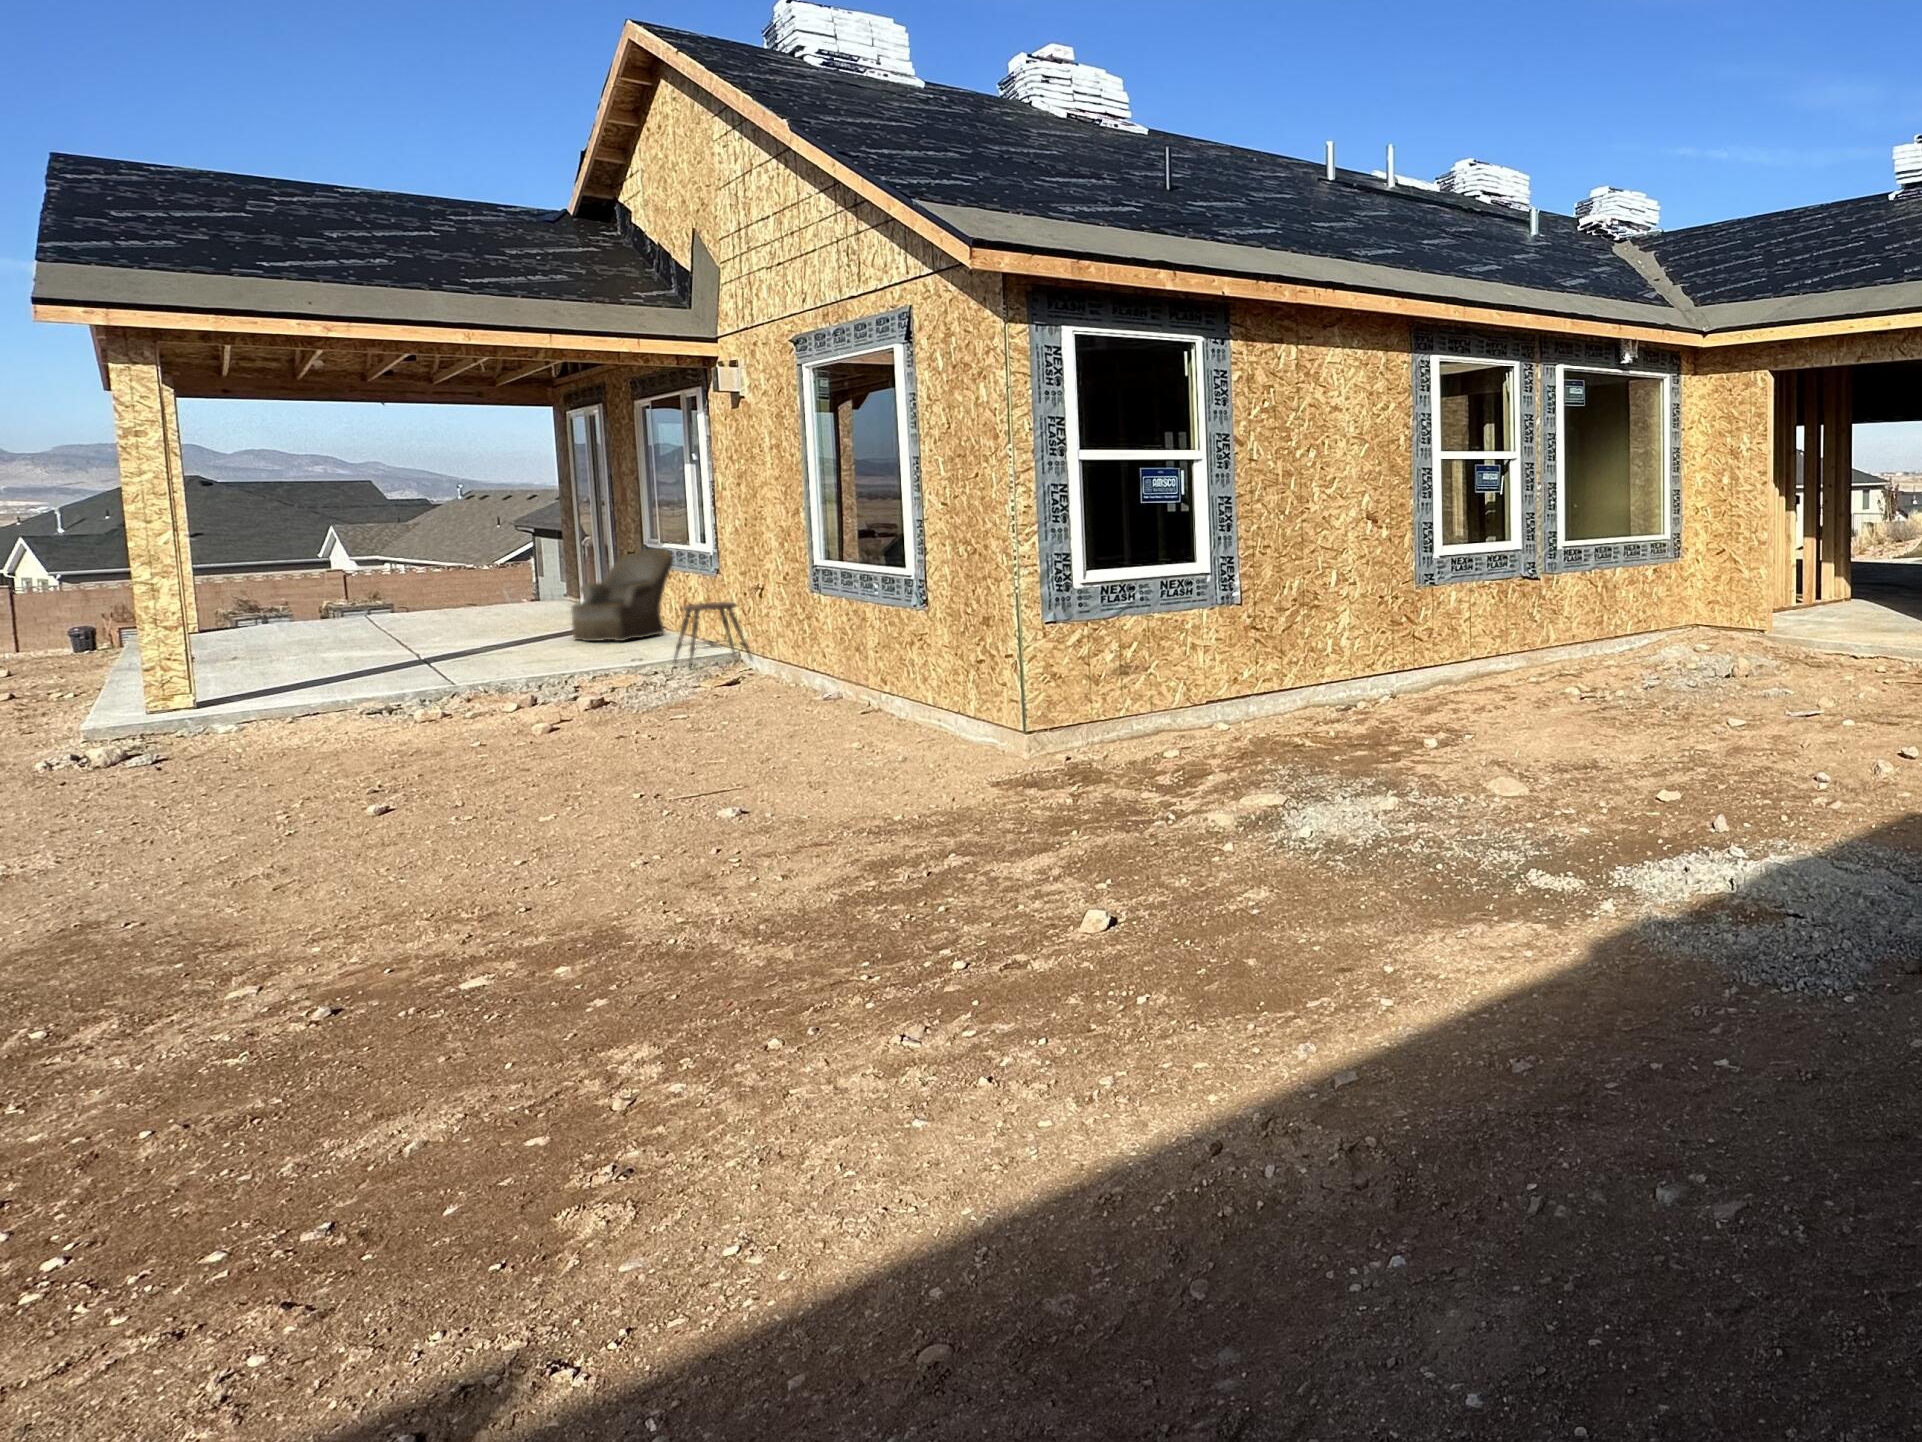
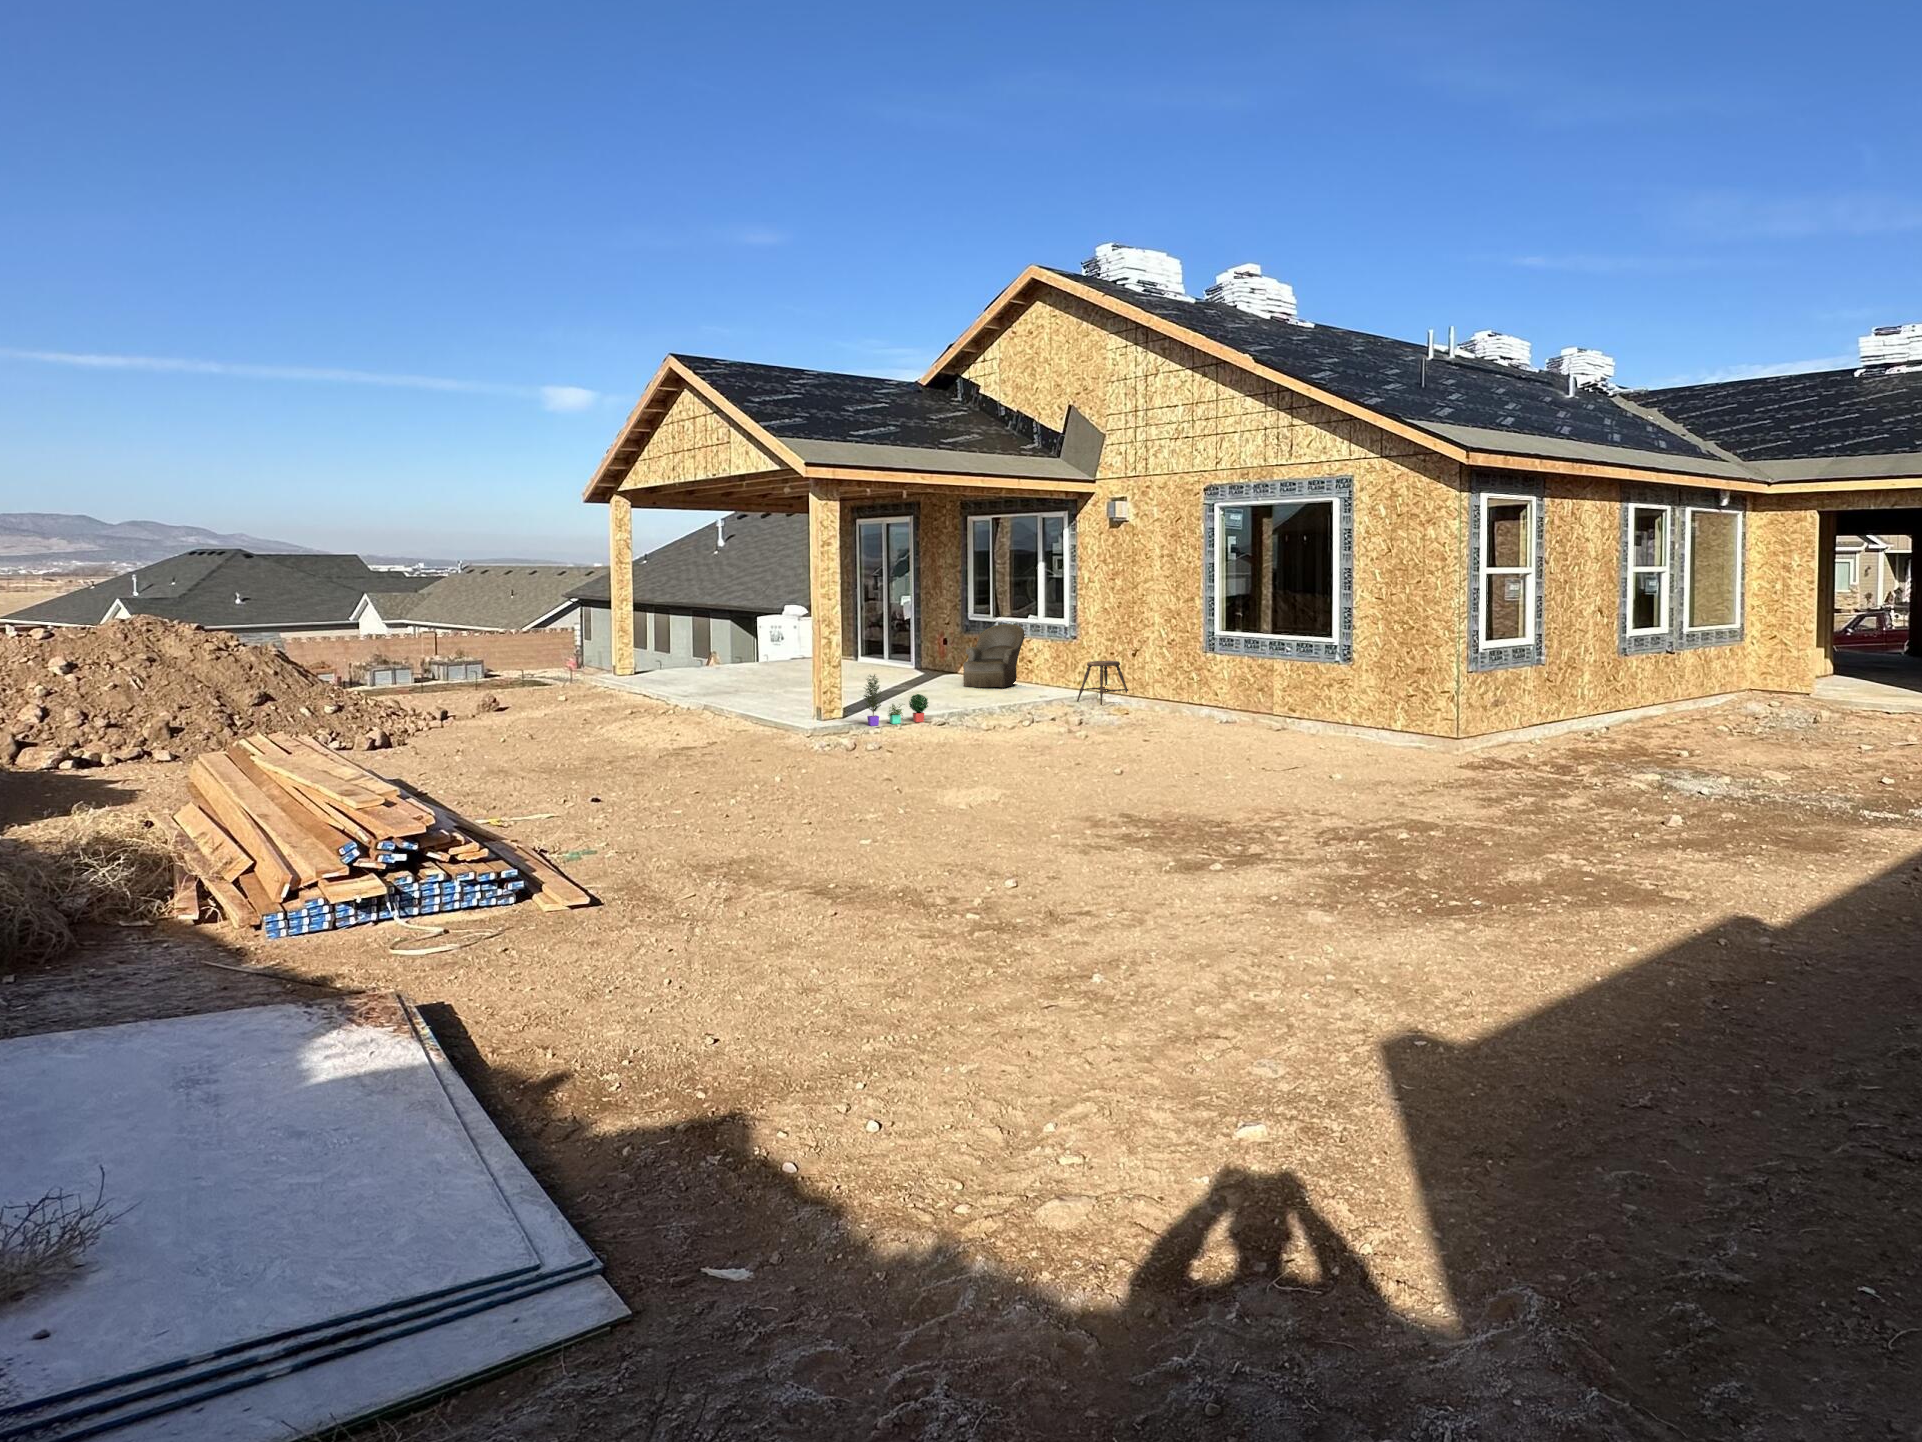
potted plant: none [182,634,325,717] -> present [864,674,928,726]

